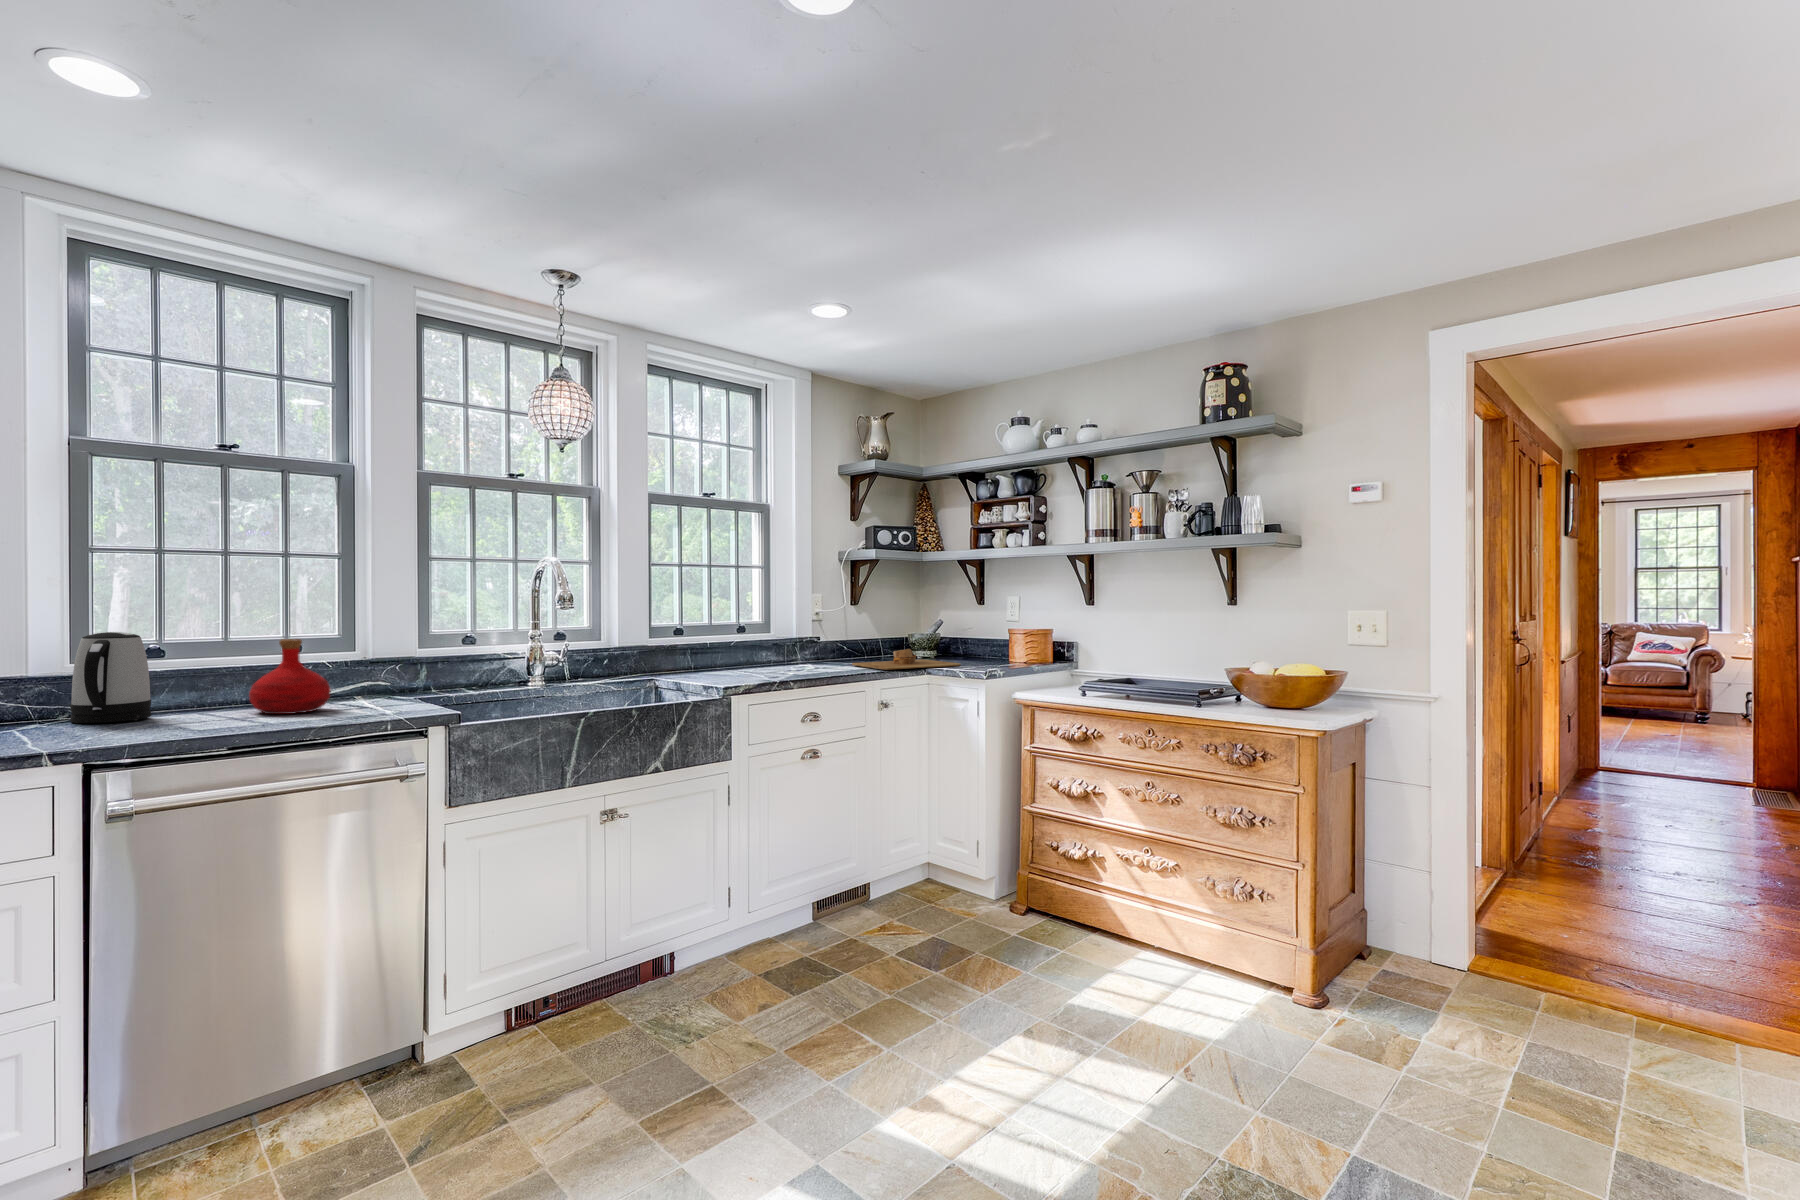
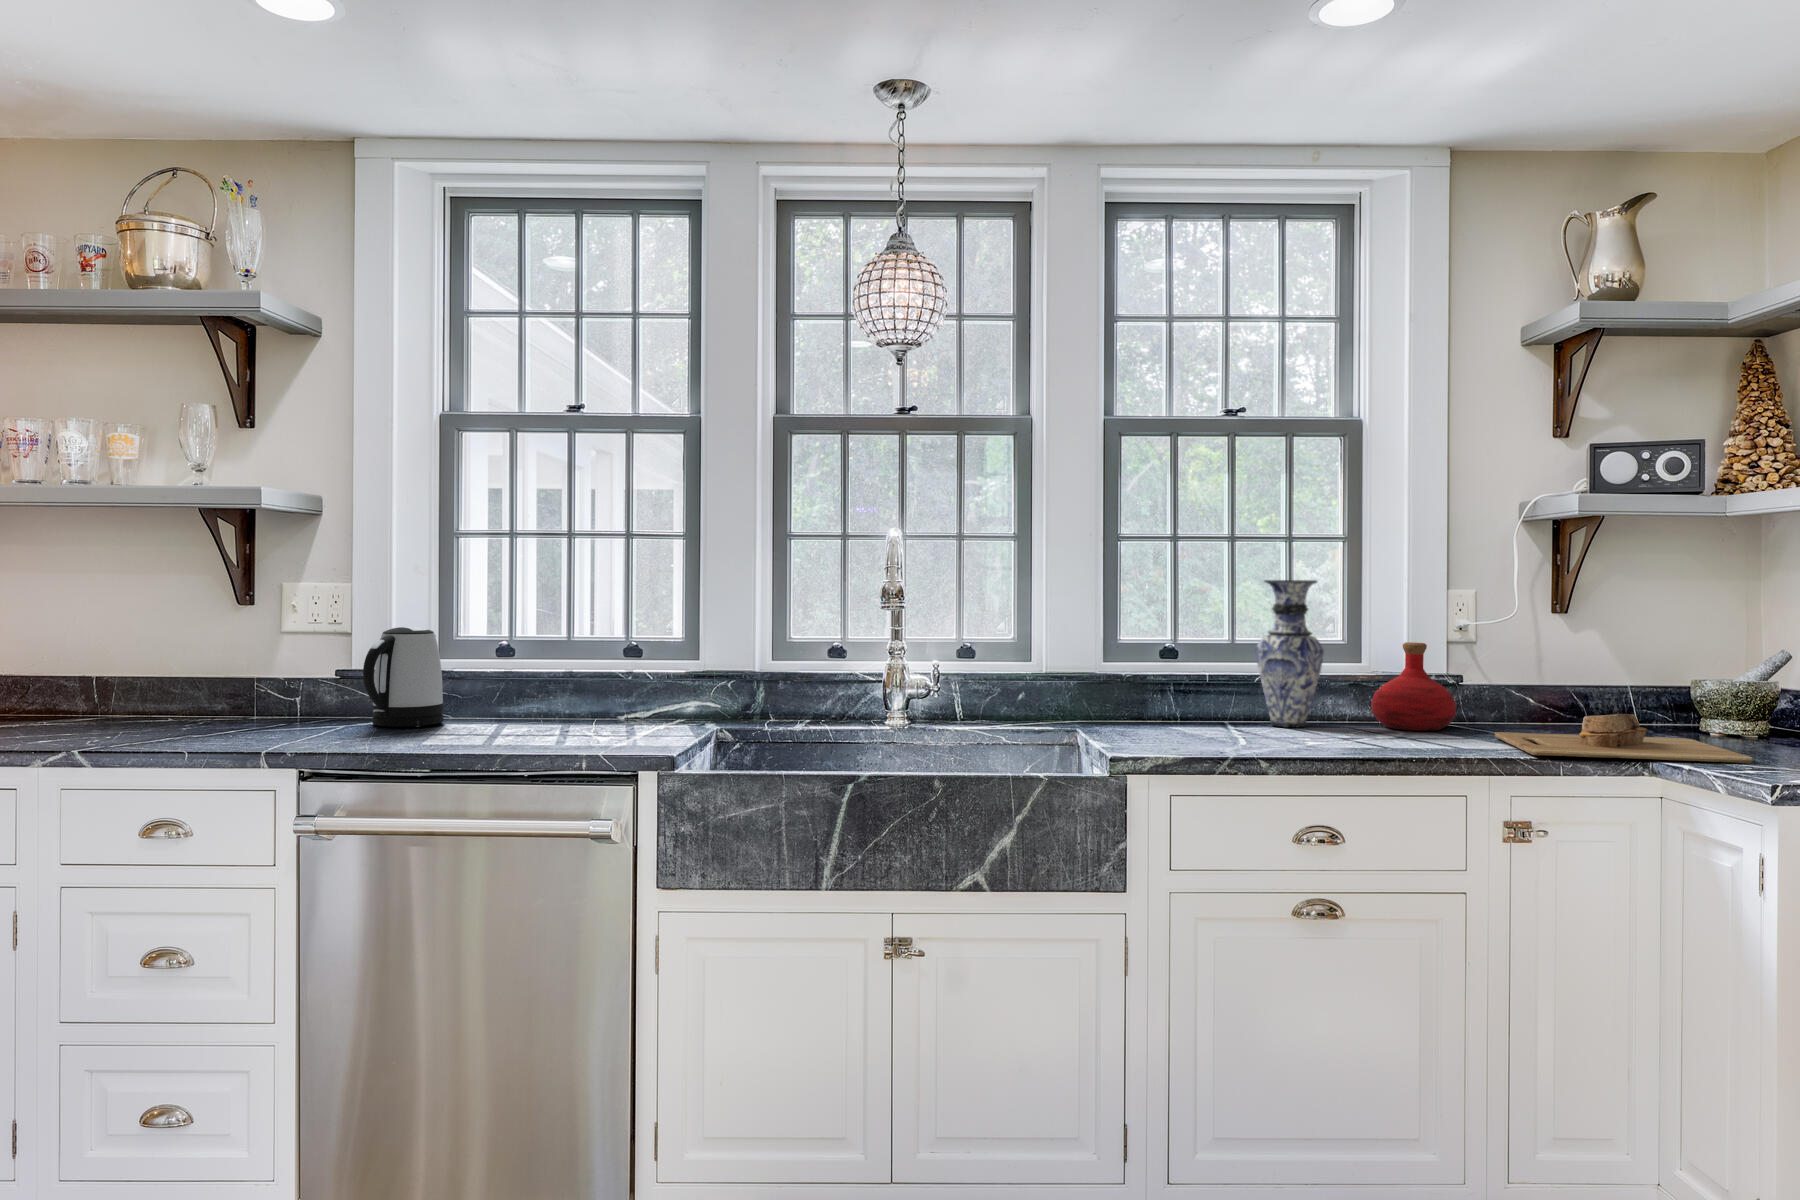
vase: none [731,588,768,670] -> present [1256,580,1324,727]
bottle: present [249,639,331,714] -> present [1371,642,1456,731]

